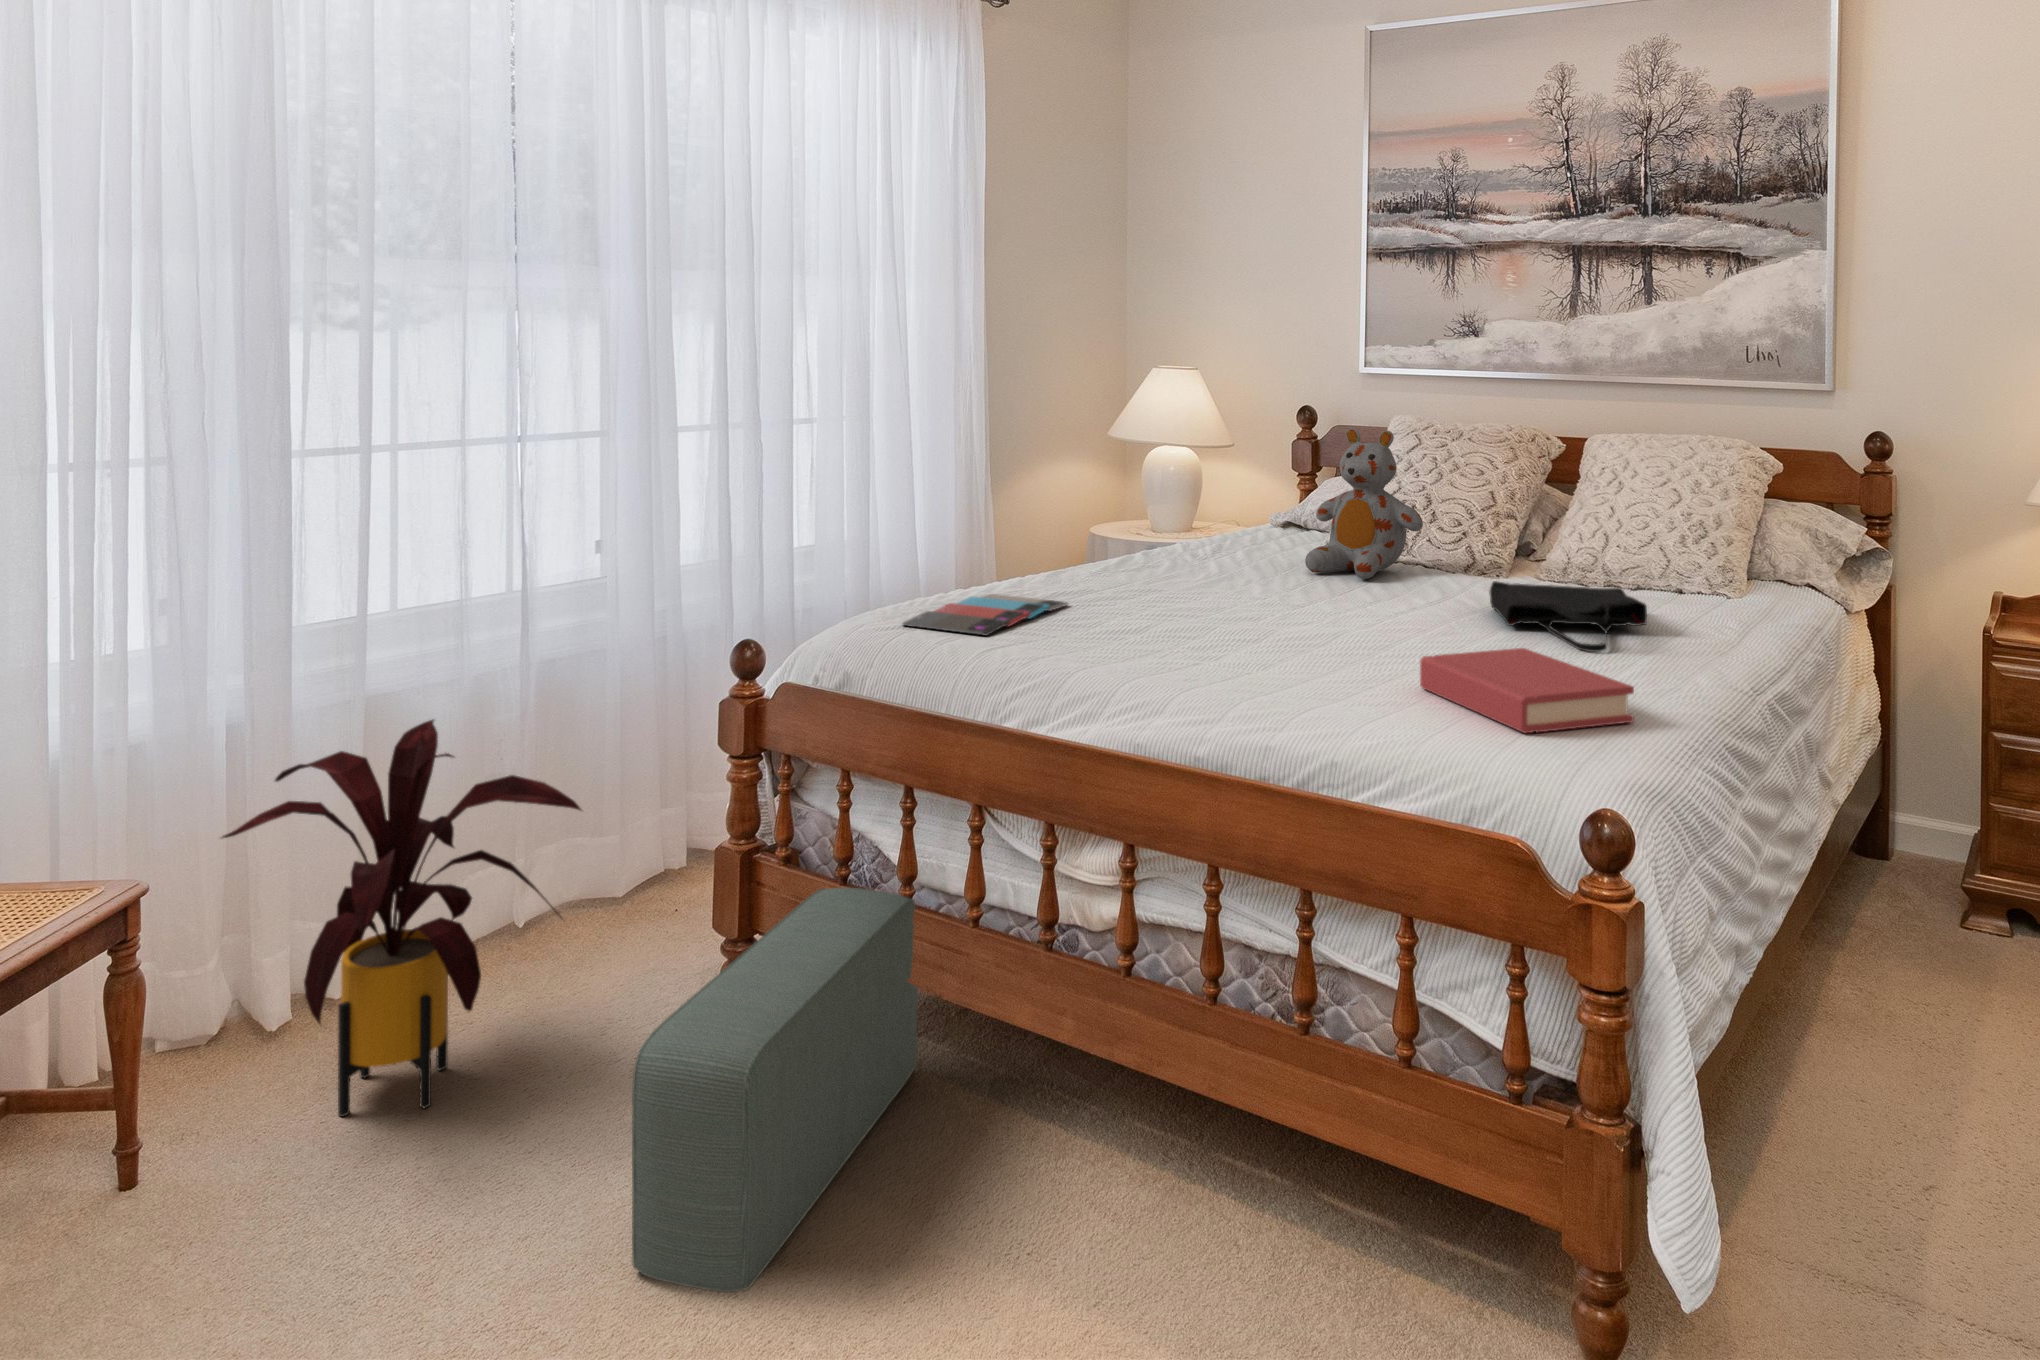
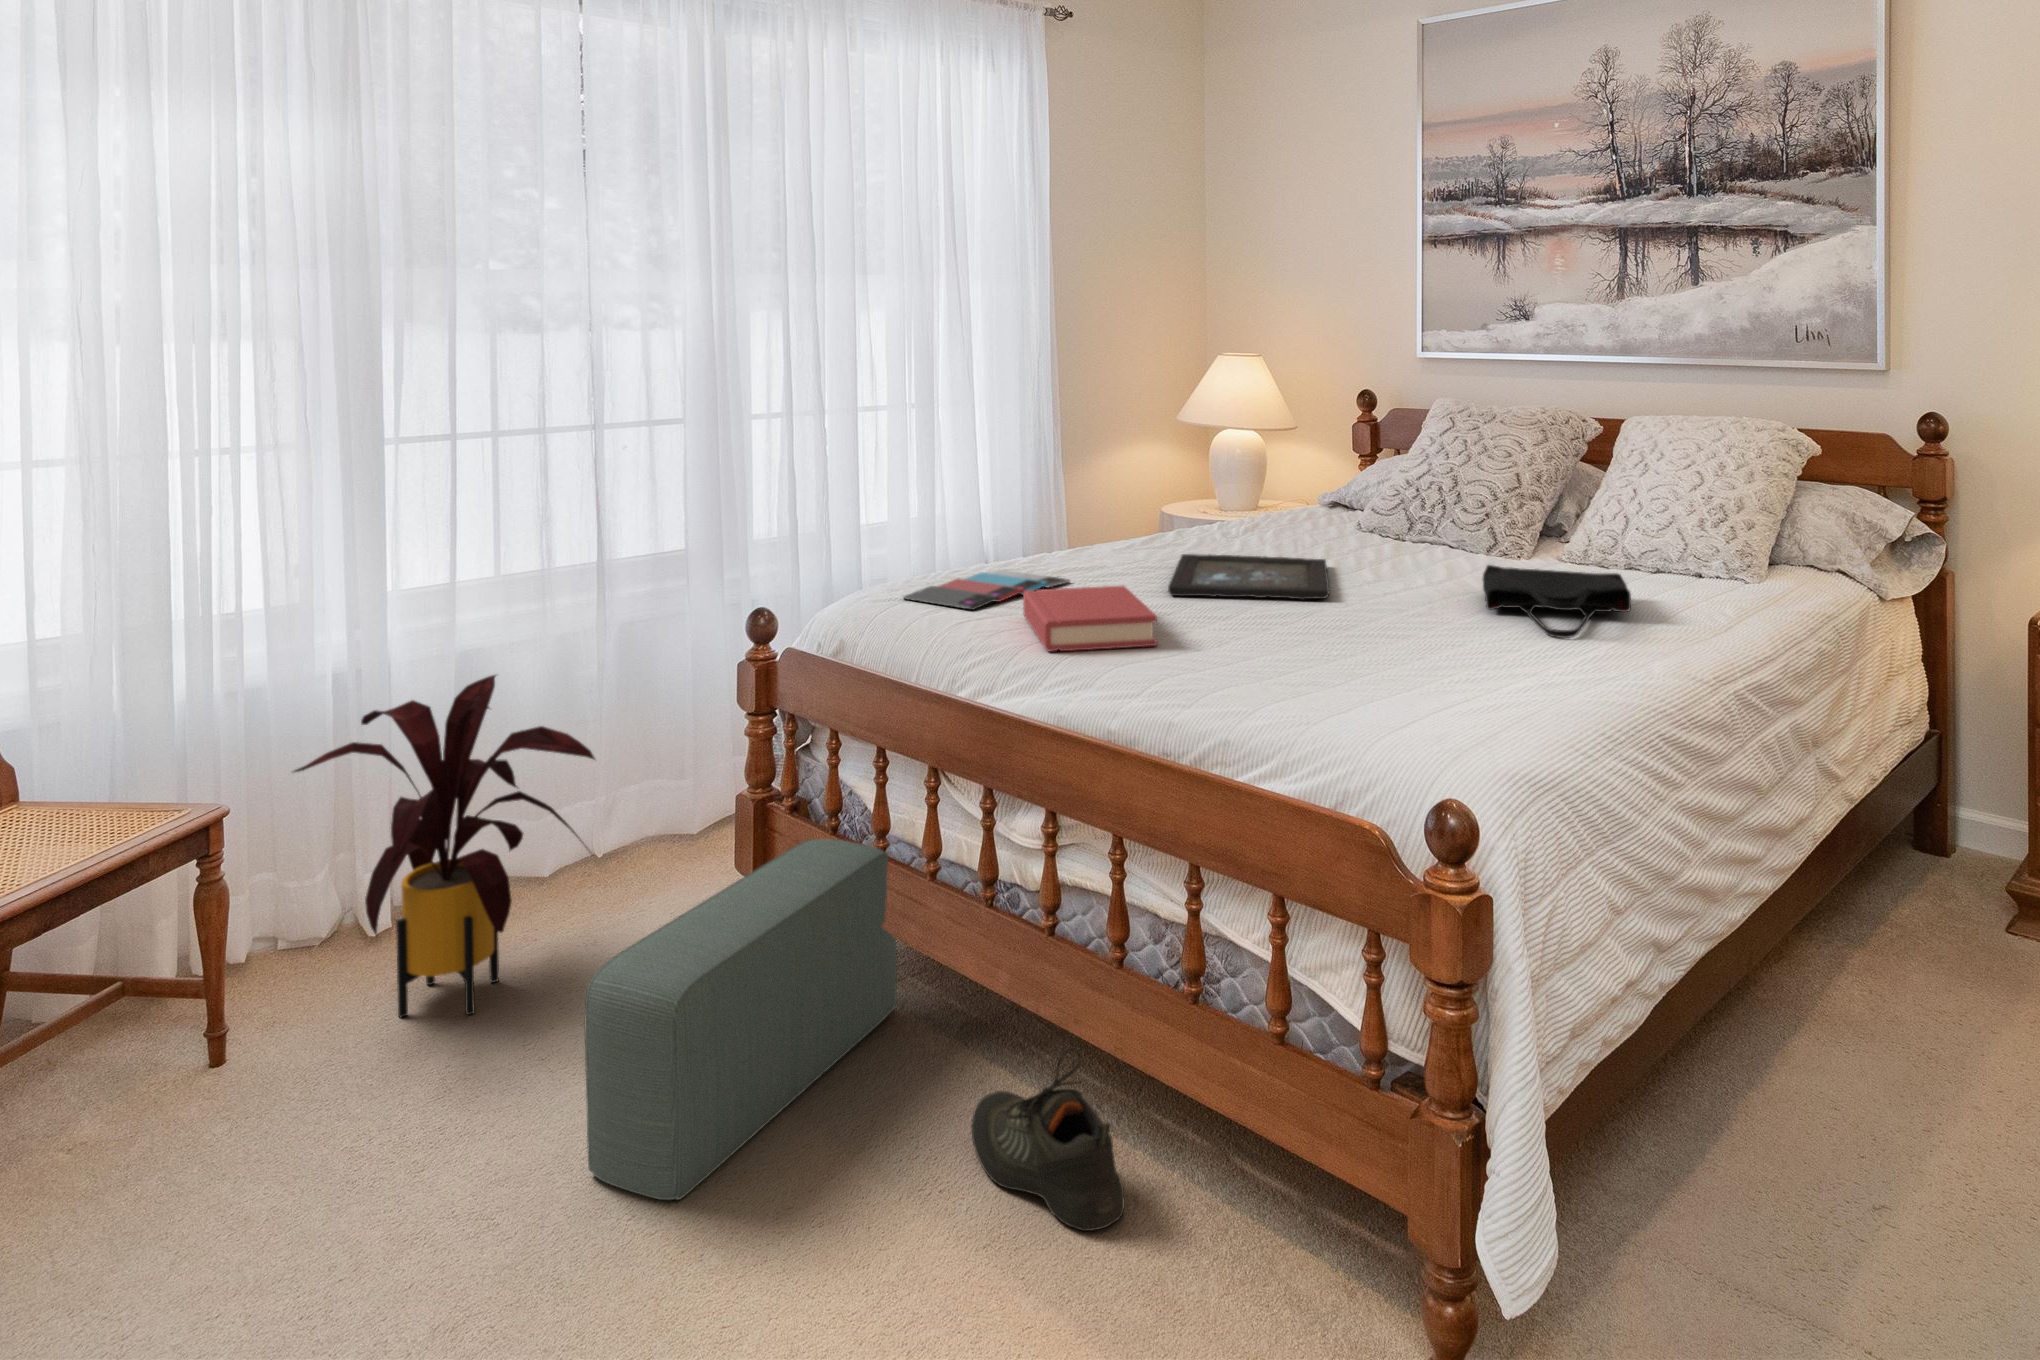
stuffed bear: present [1305,428,1423,579] -> none [1323,413,1439,561]
tray: none [1169,575,1346,619] -> present [1168,554,1329,600]
hardback book: present [1420,648,1634,733] -> present [1023,586,1157,651]
shoe: none [1048,1092,1232,1283] -> present [972,1048,1124,1231]

